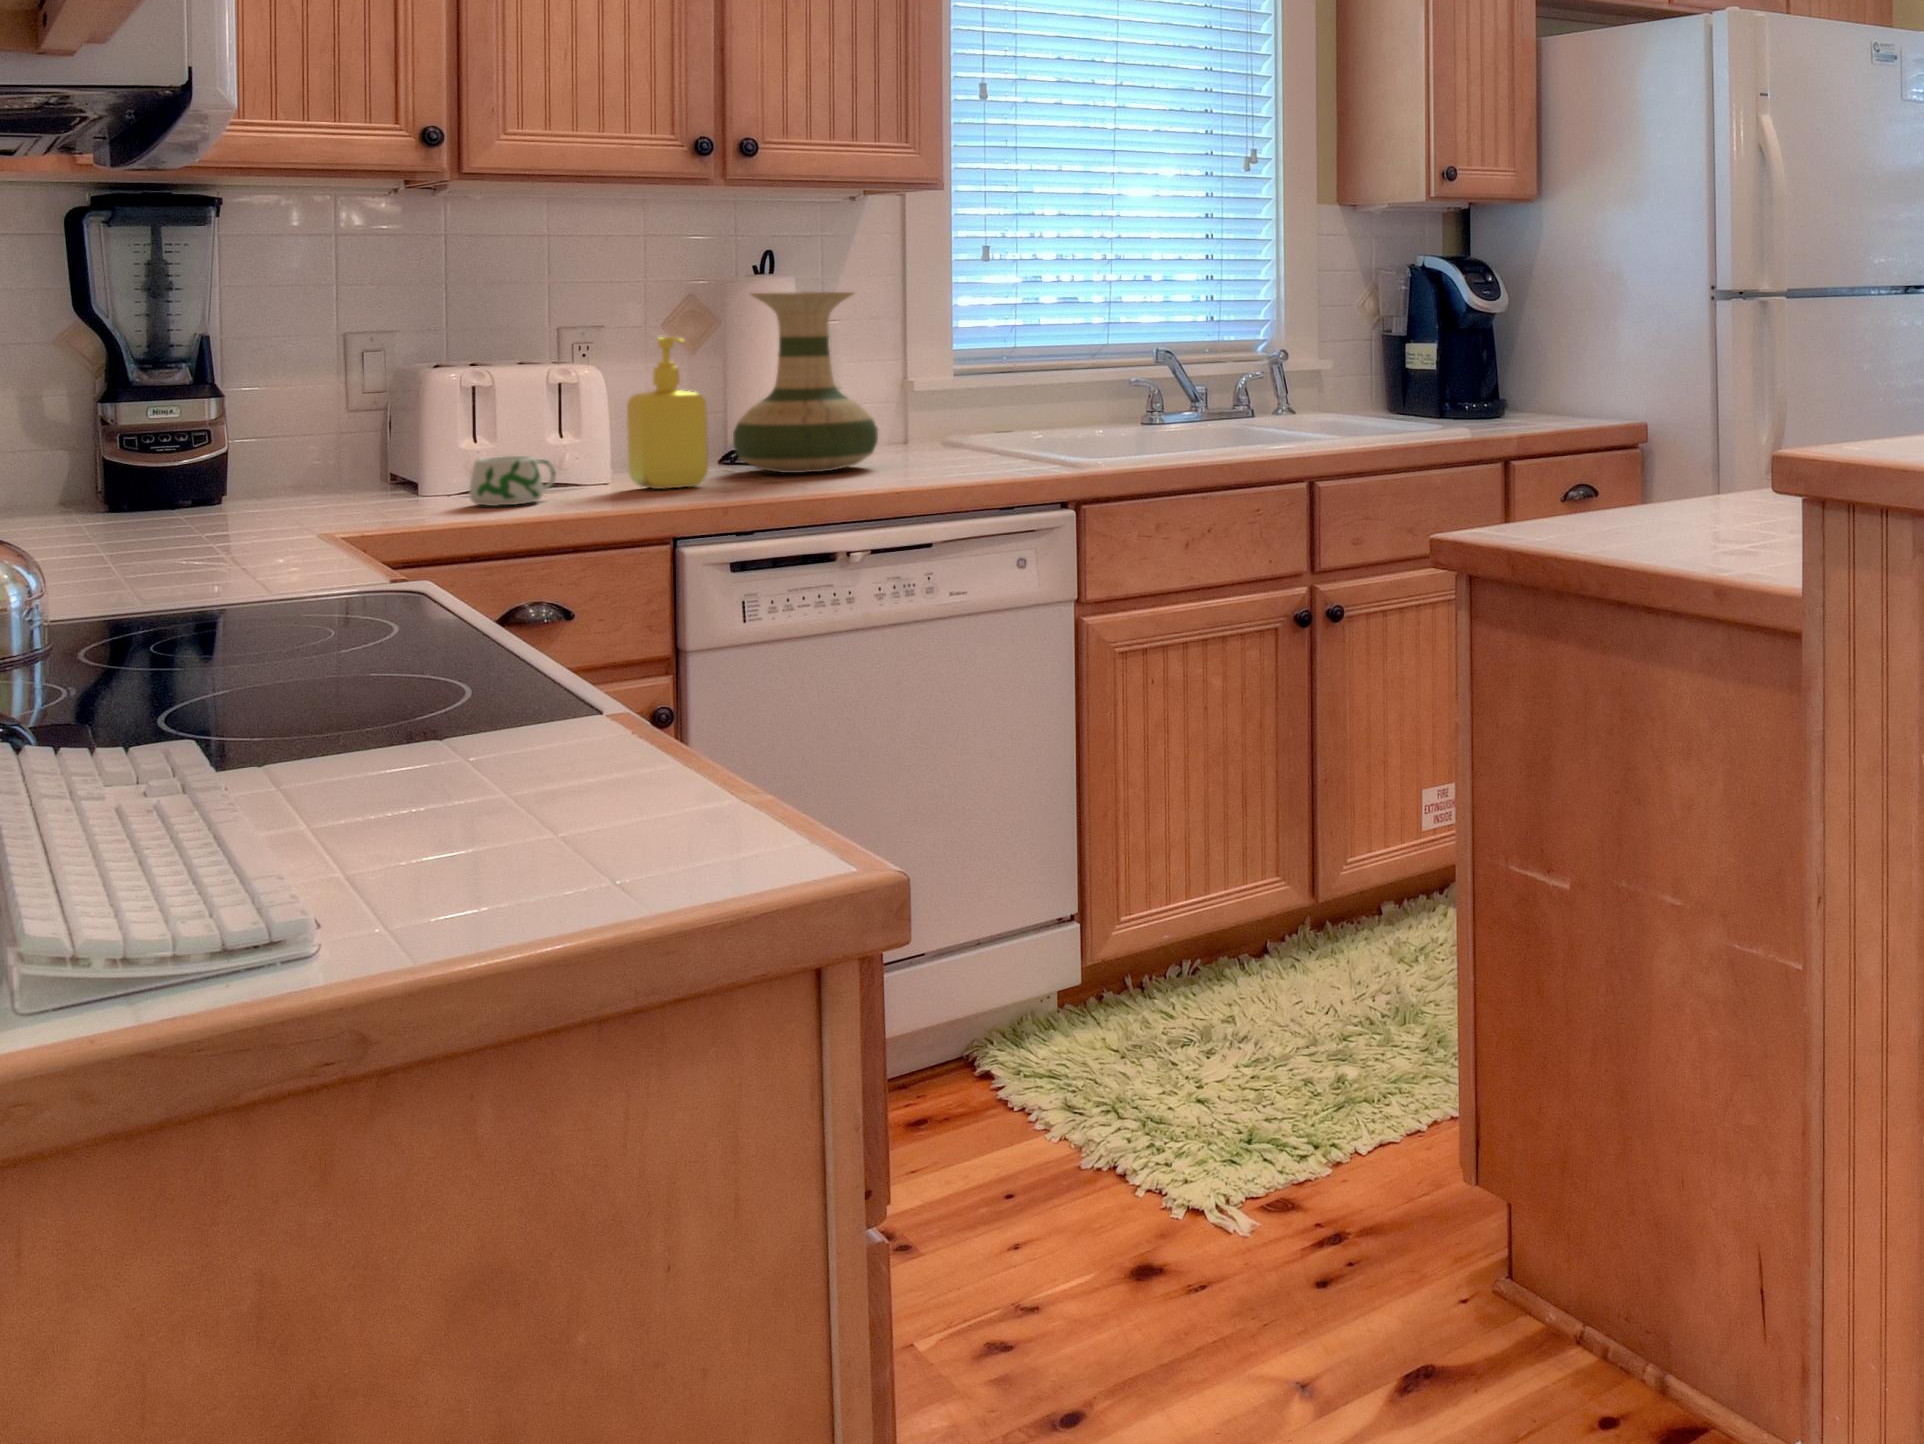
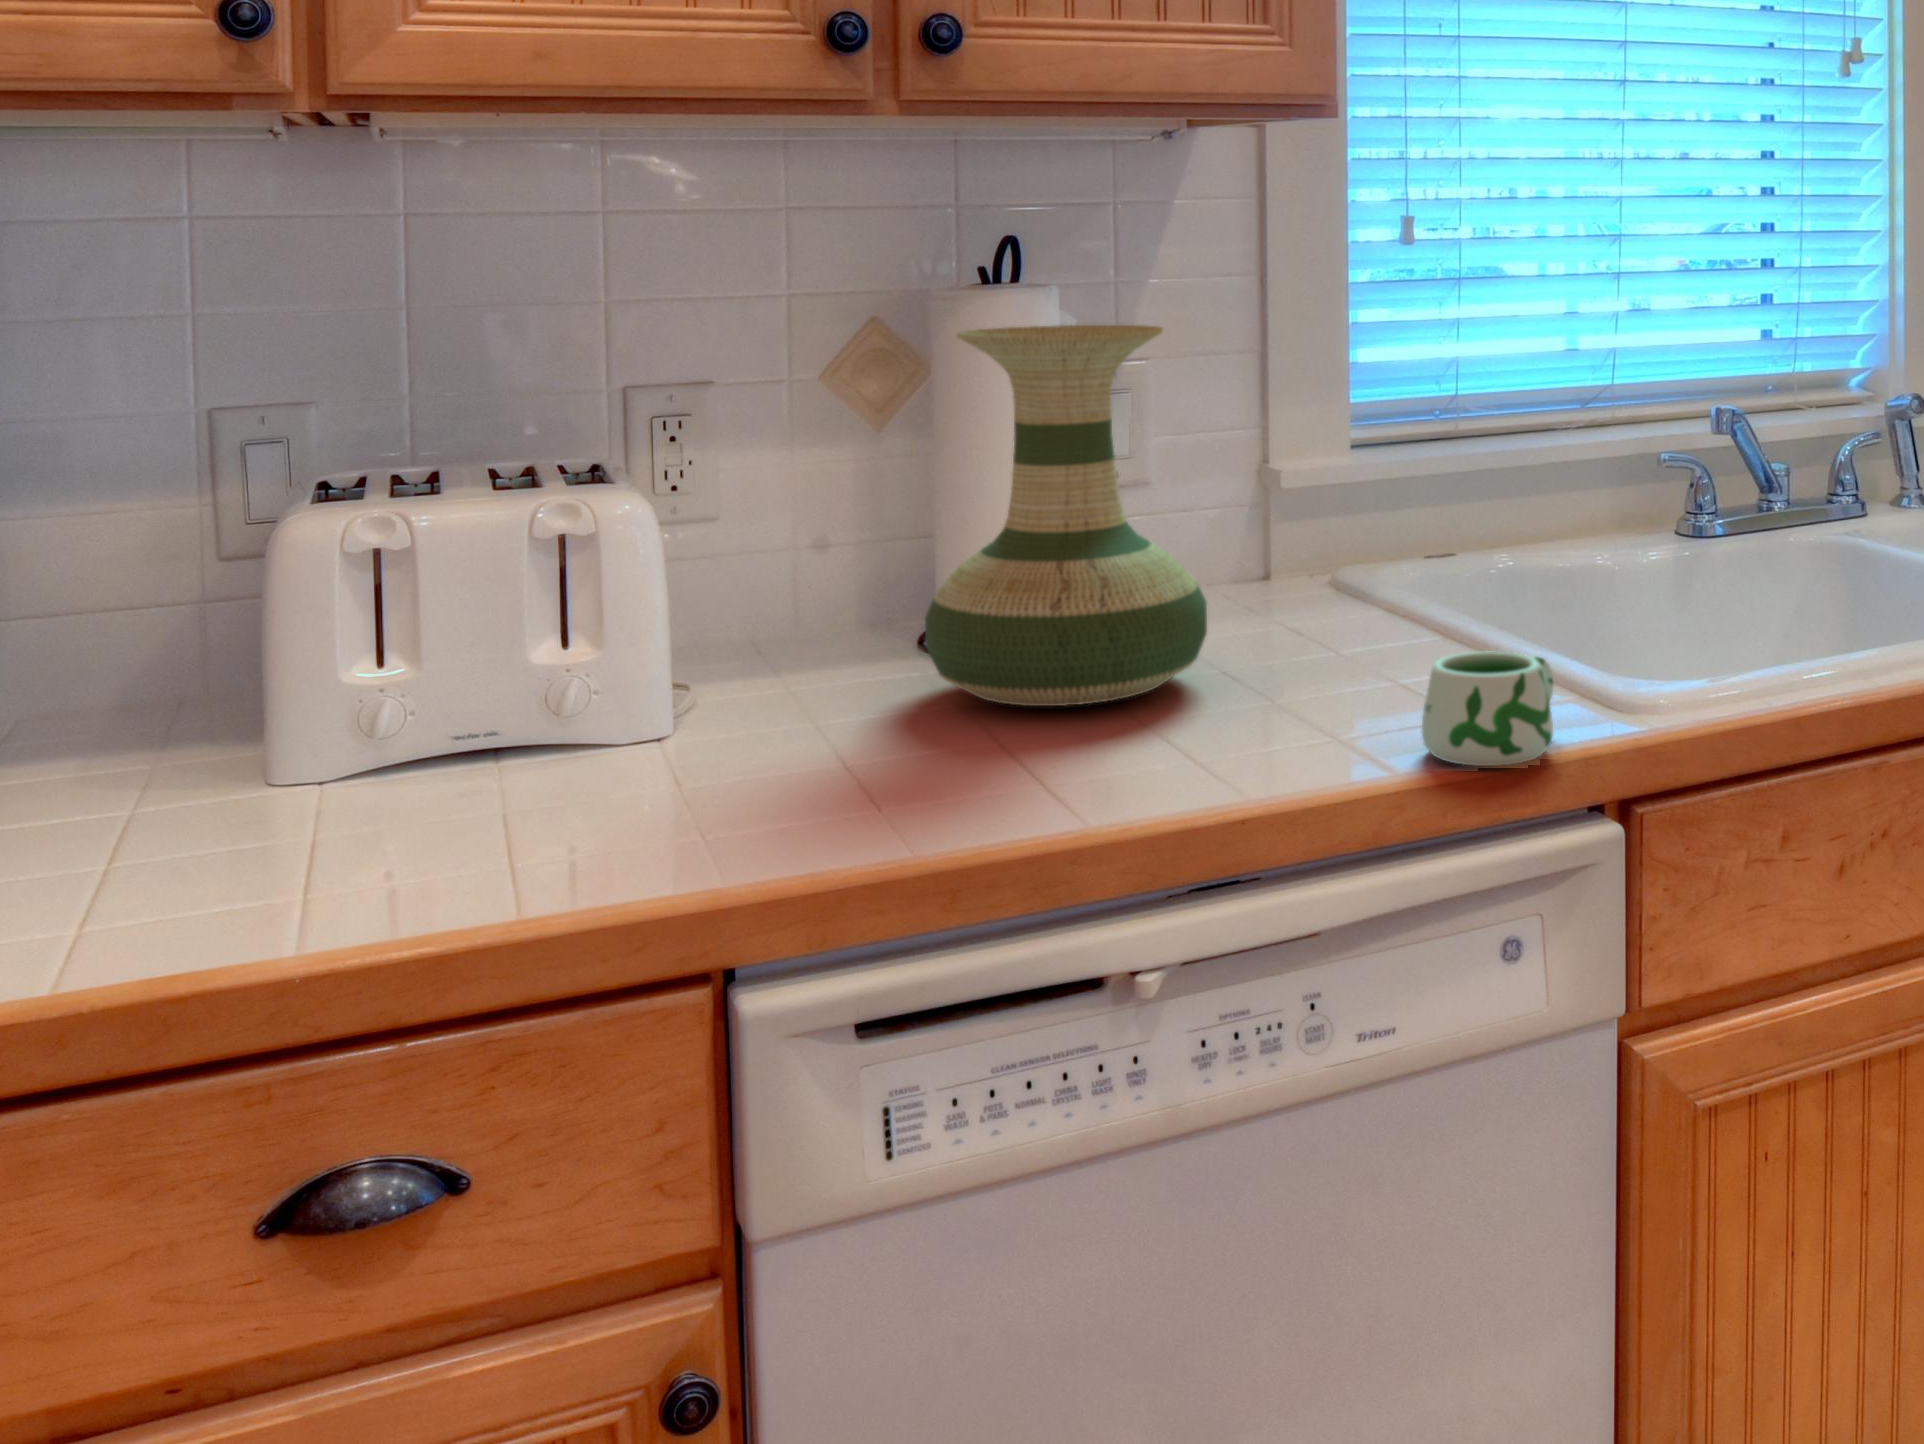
soap dispenser: present [627,337,708,489] -> none [682,443,849,784]
mug: present [469,456,556,506] -> present [1422,652,1553,766]

